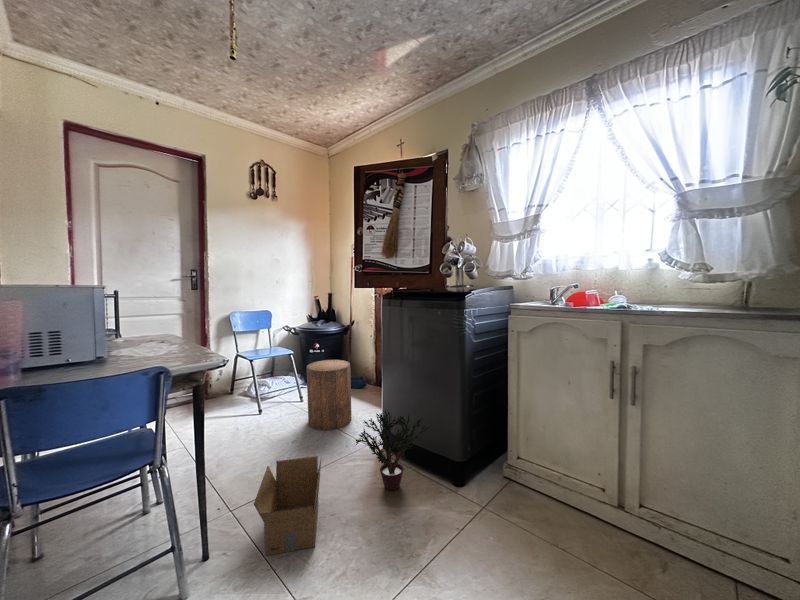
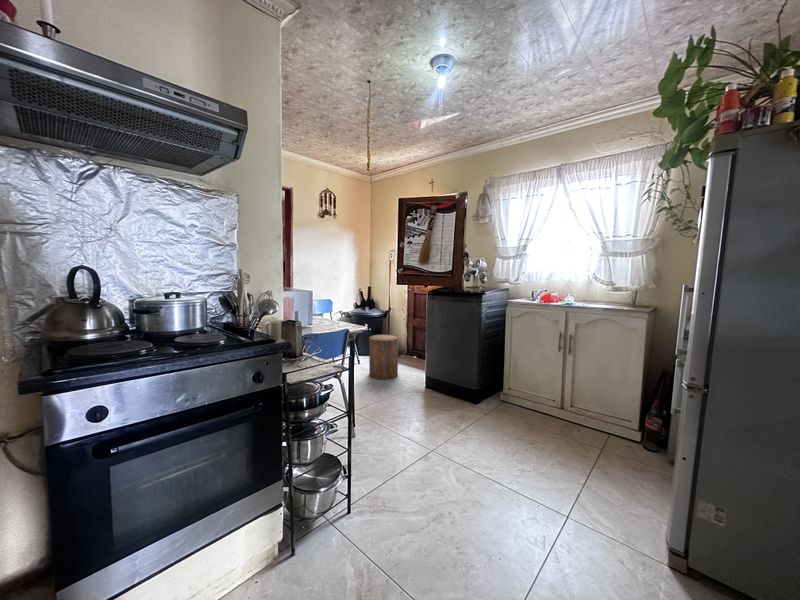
potted plant: present [356,410,429,490] -> none [415,360,459,406]
cardboard box: present [254,456,321,555] -> none [371,384,407,426]

